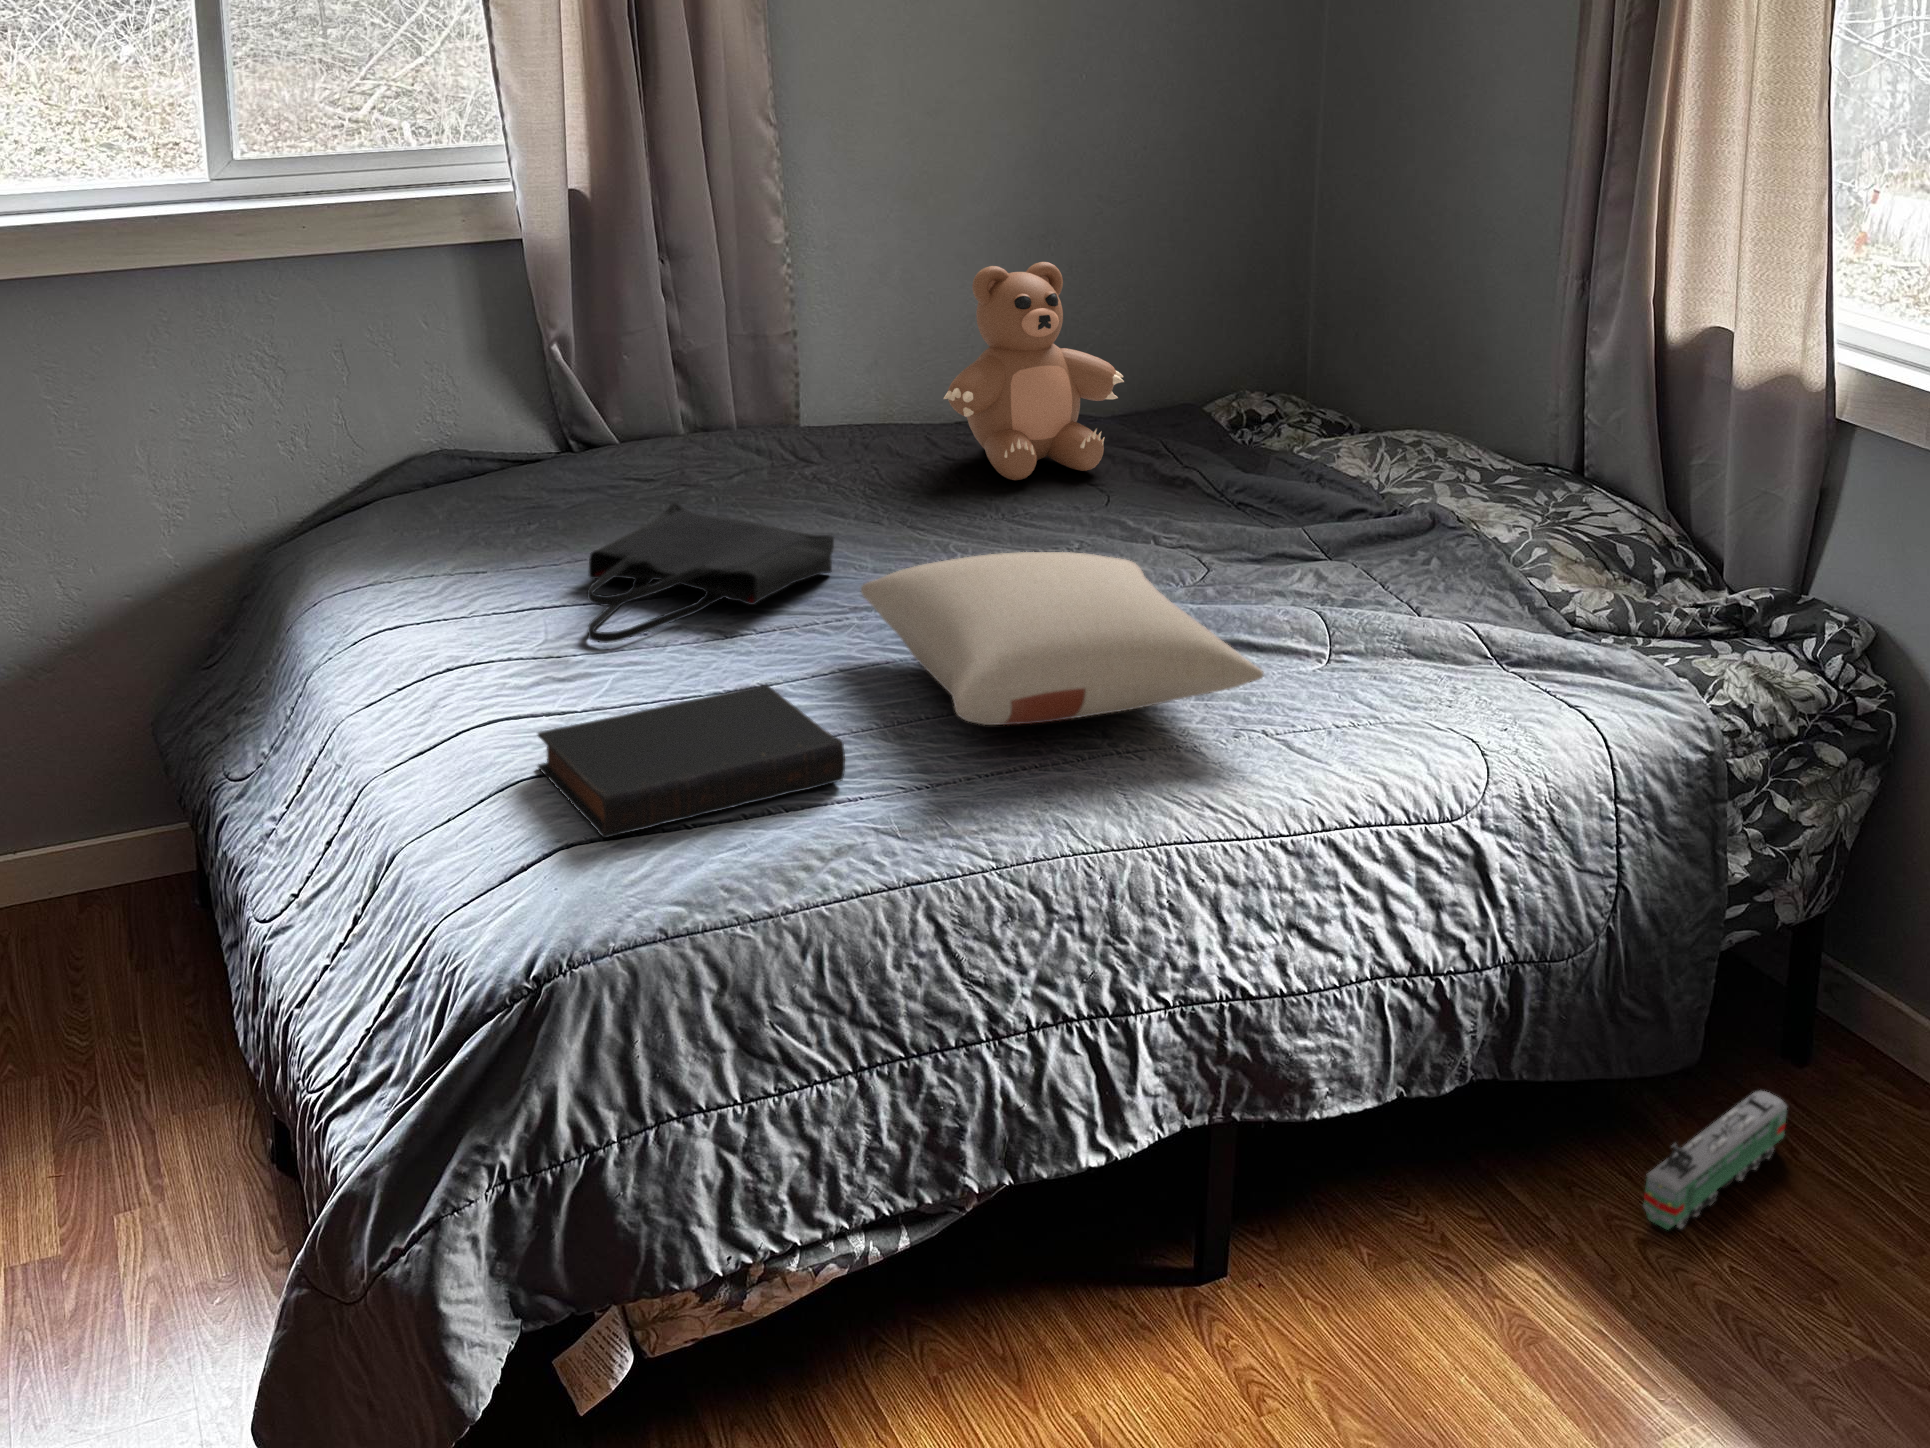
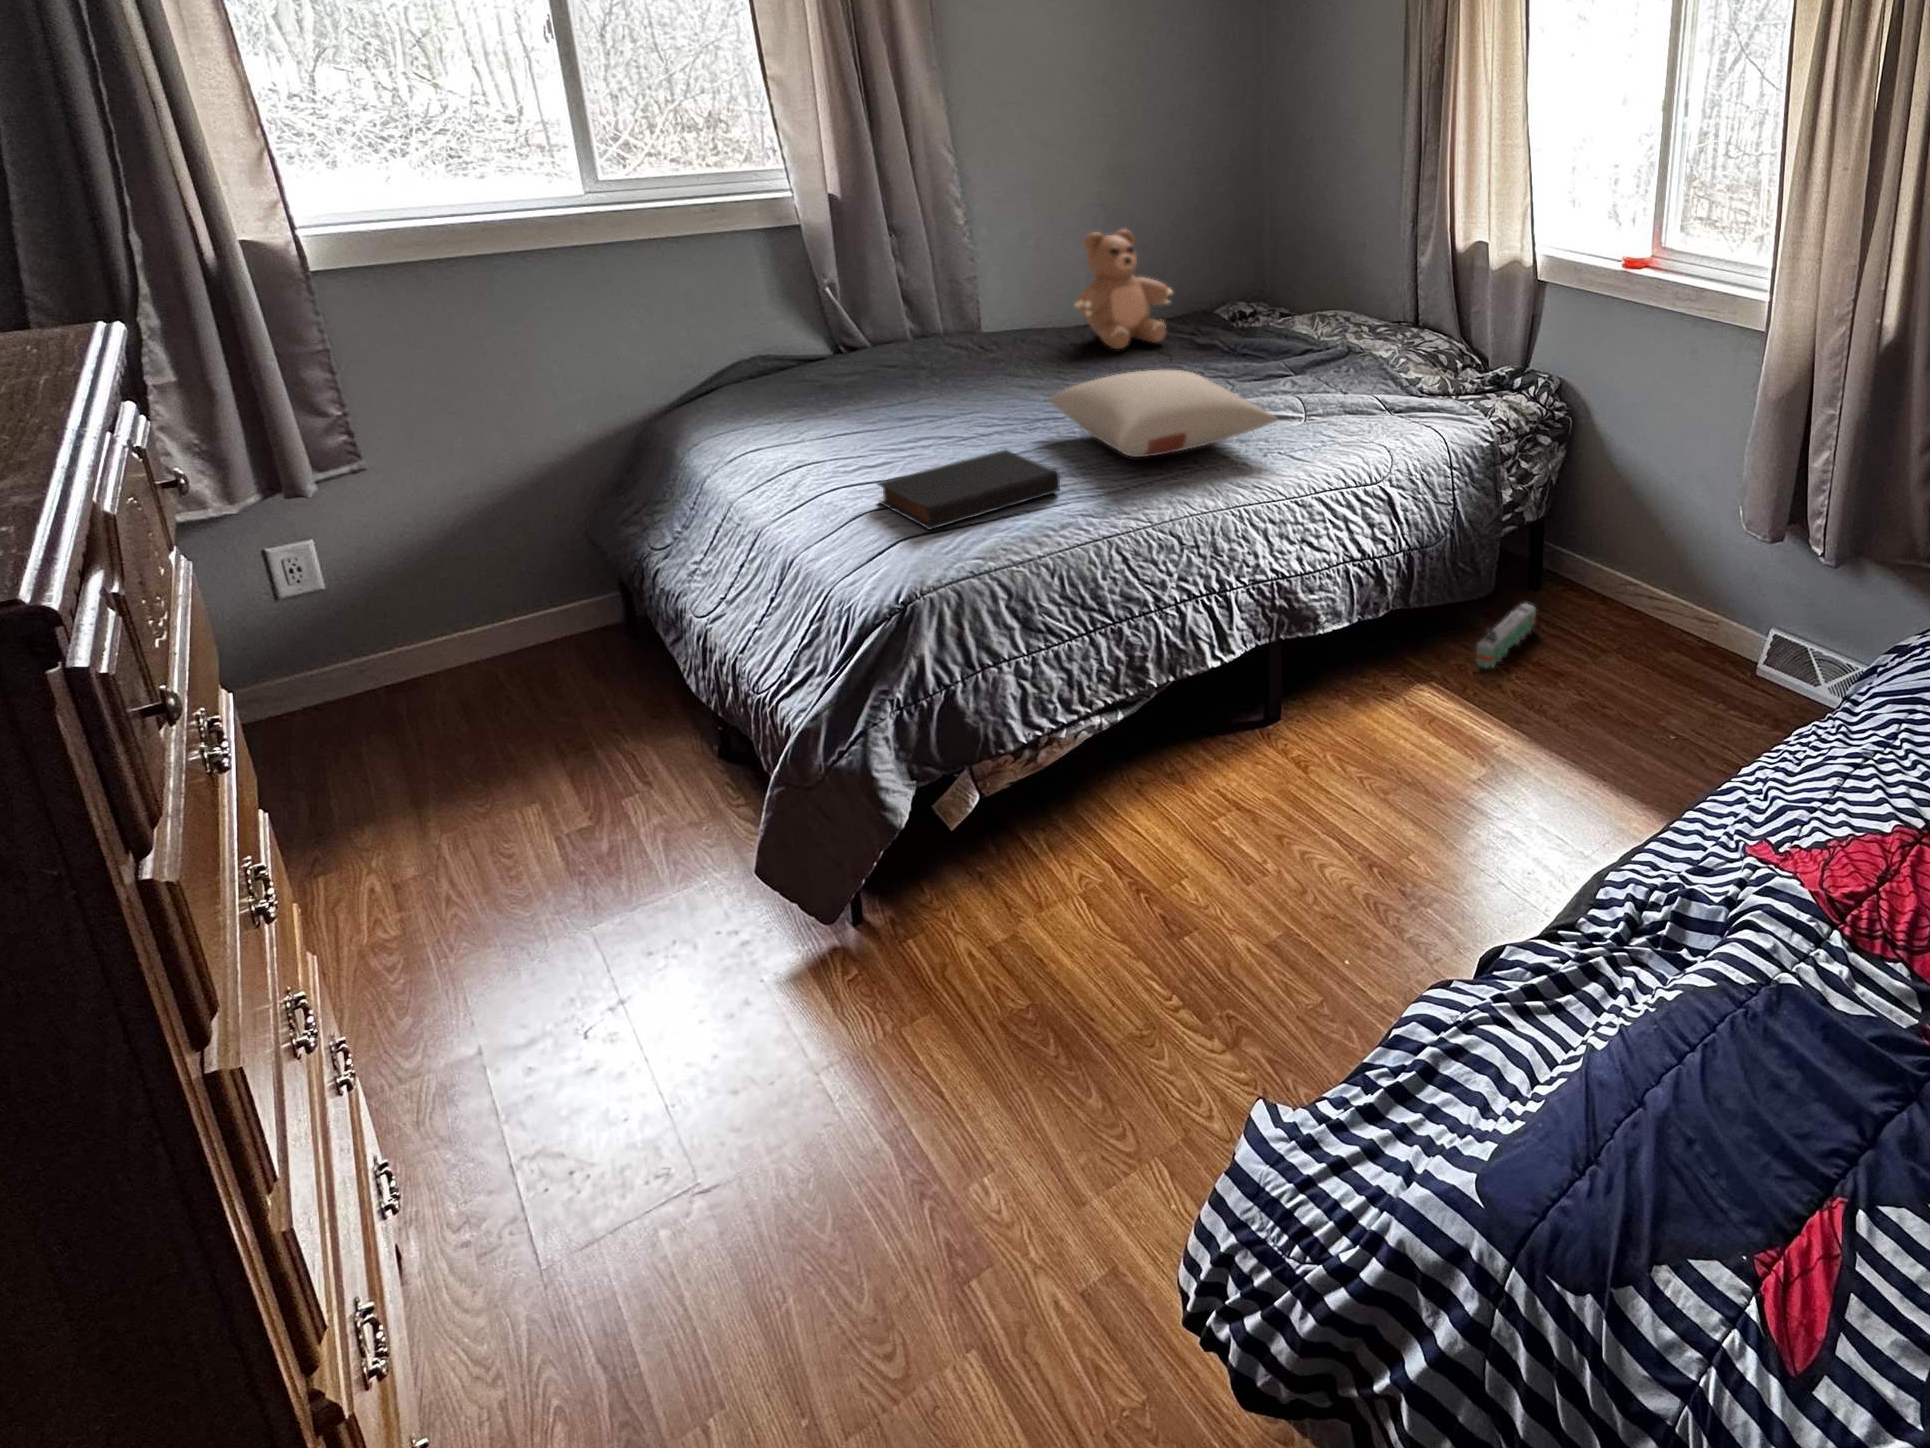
tote bag: present [587,502,834,643] -> none [879,369,1025,442]

